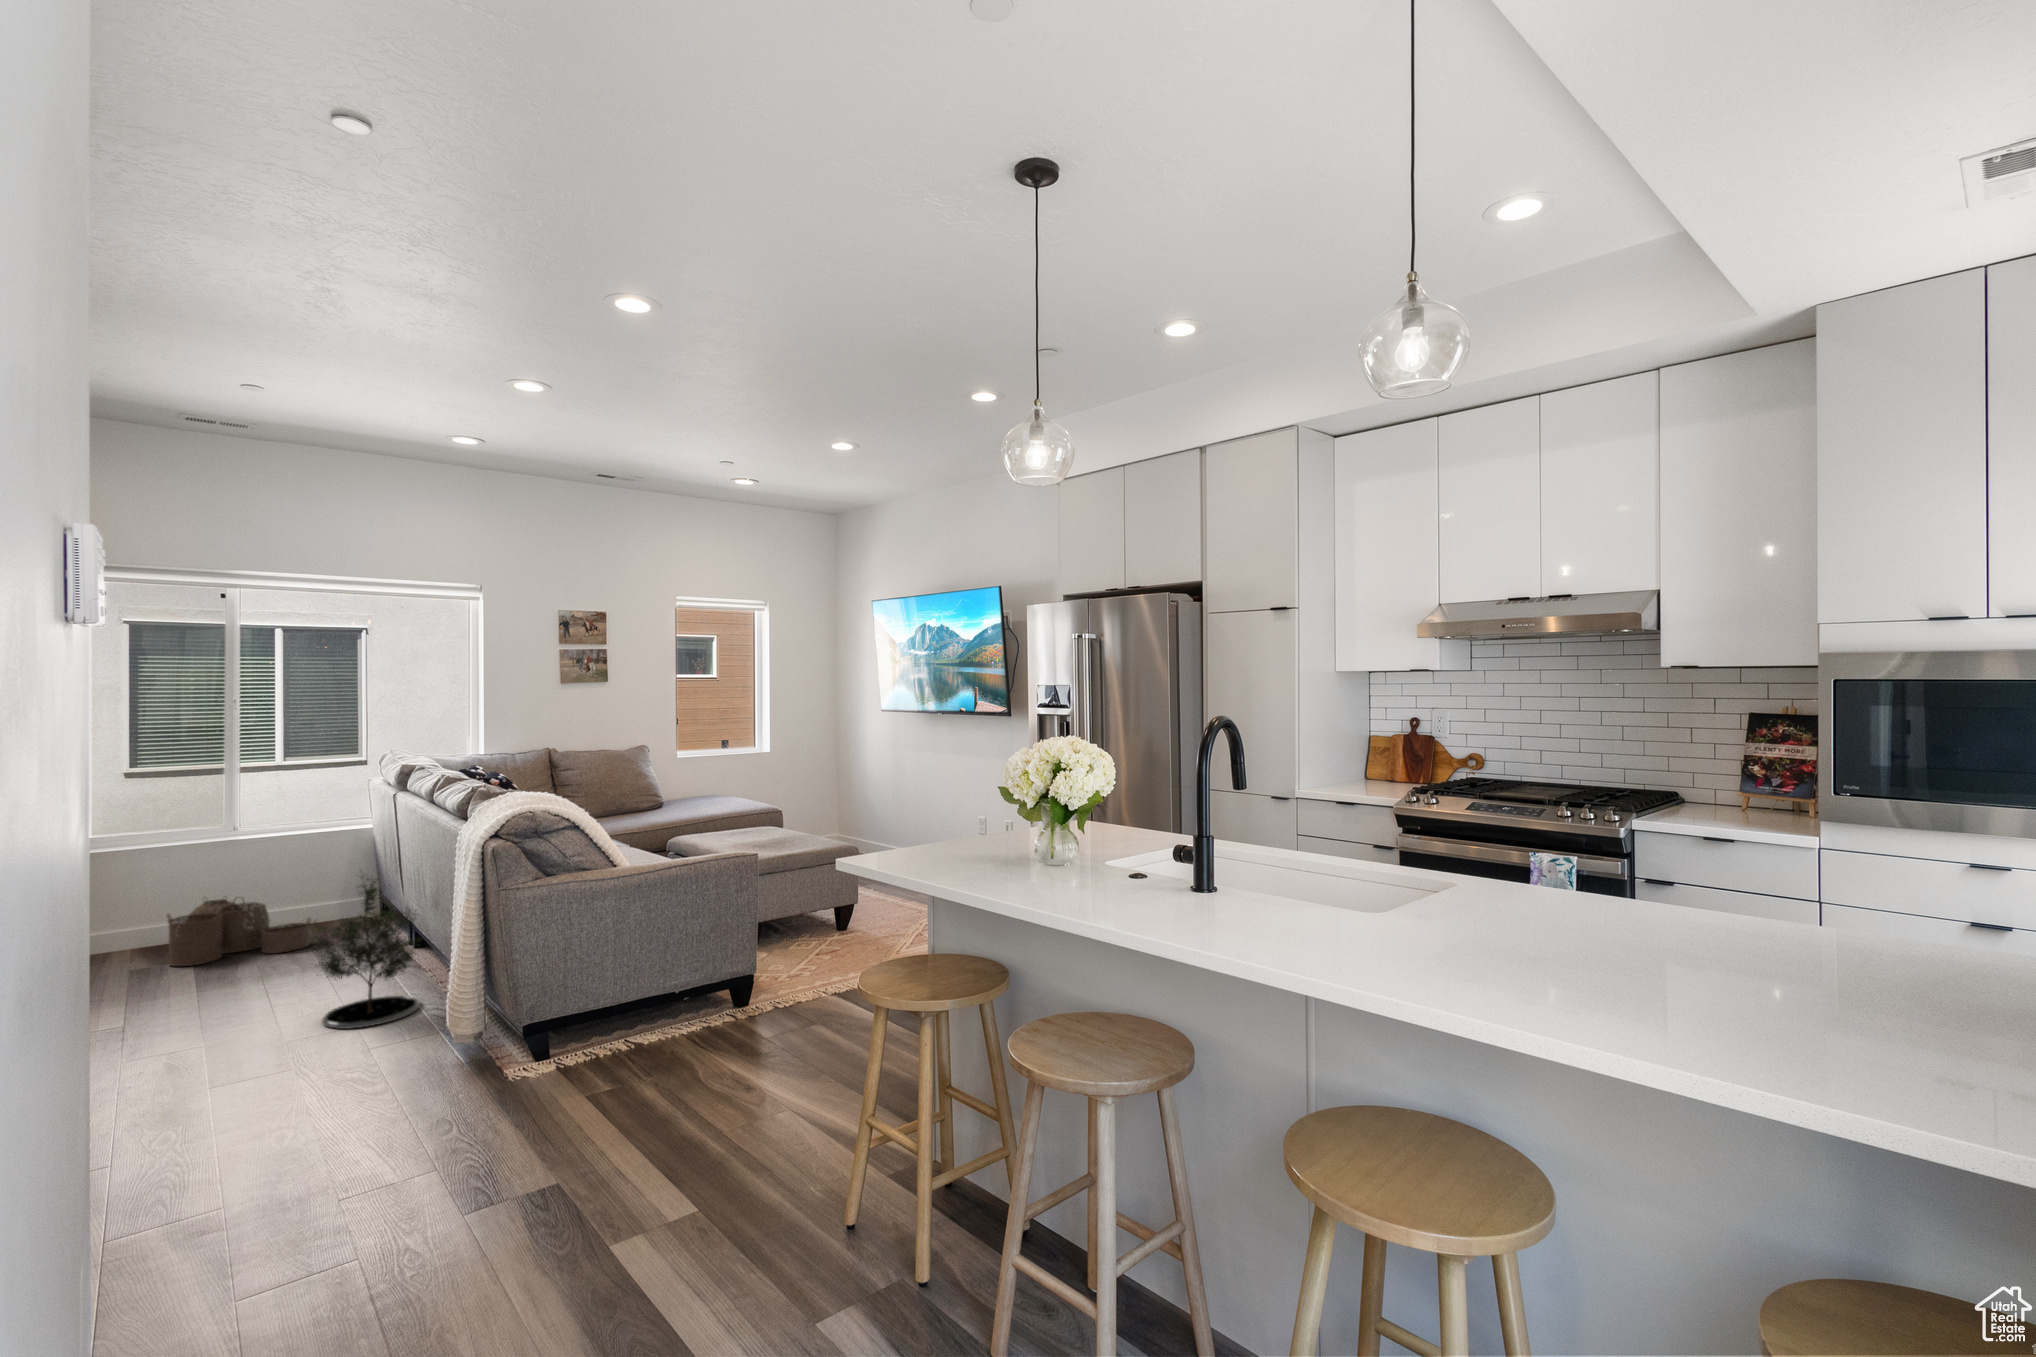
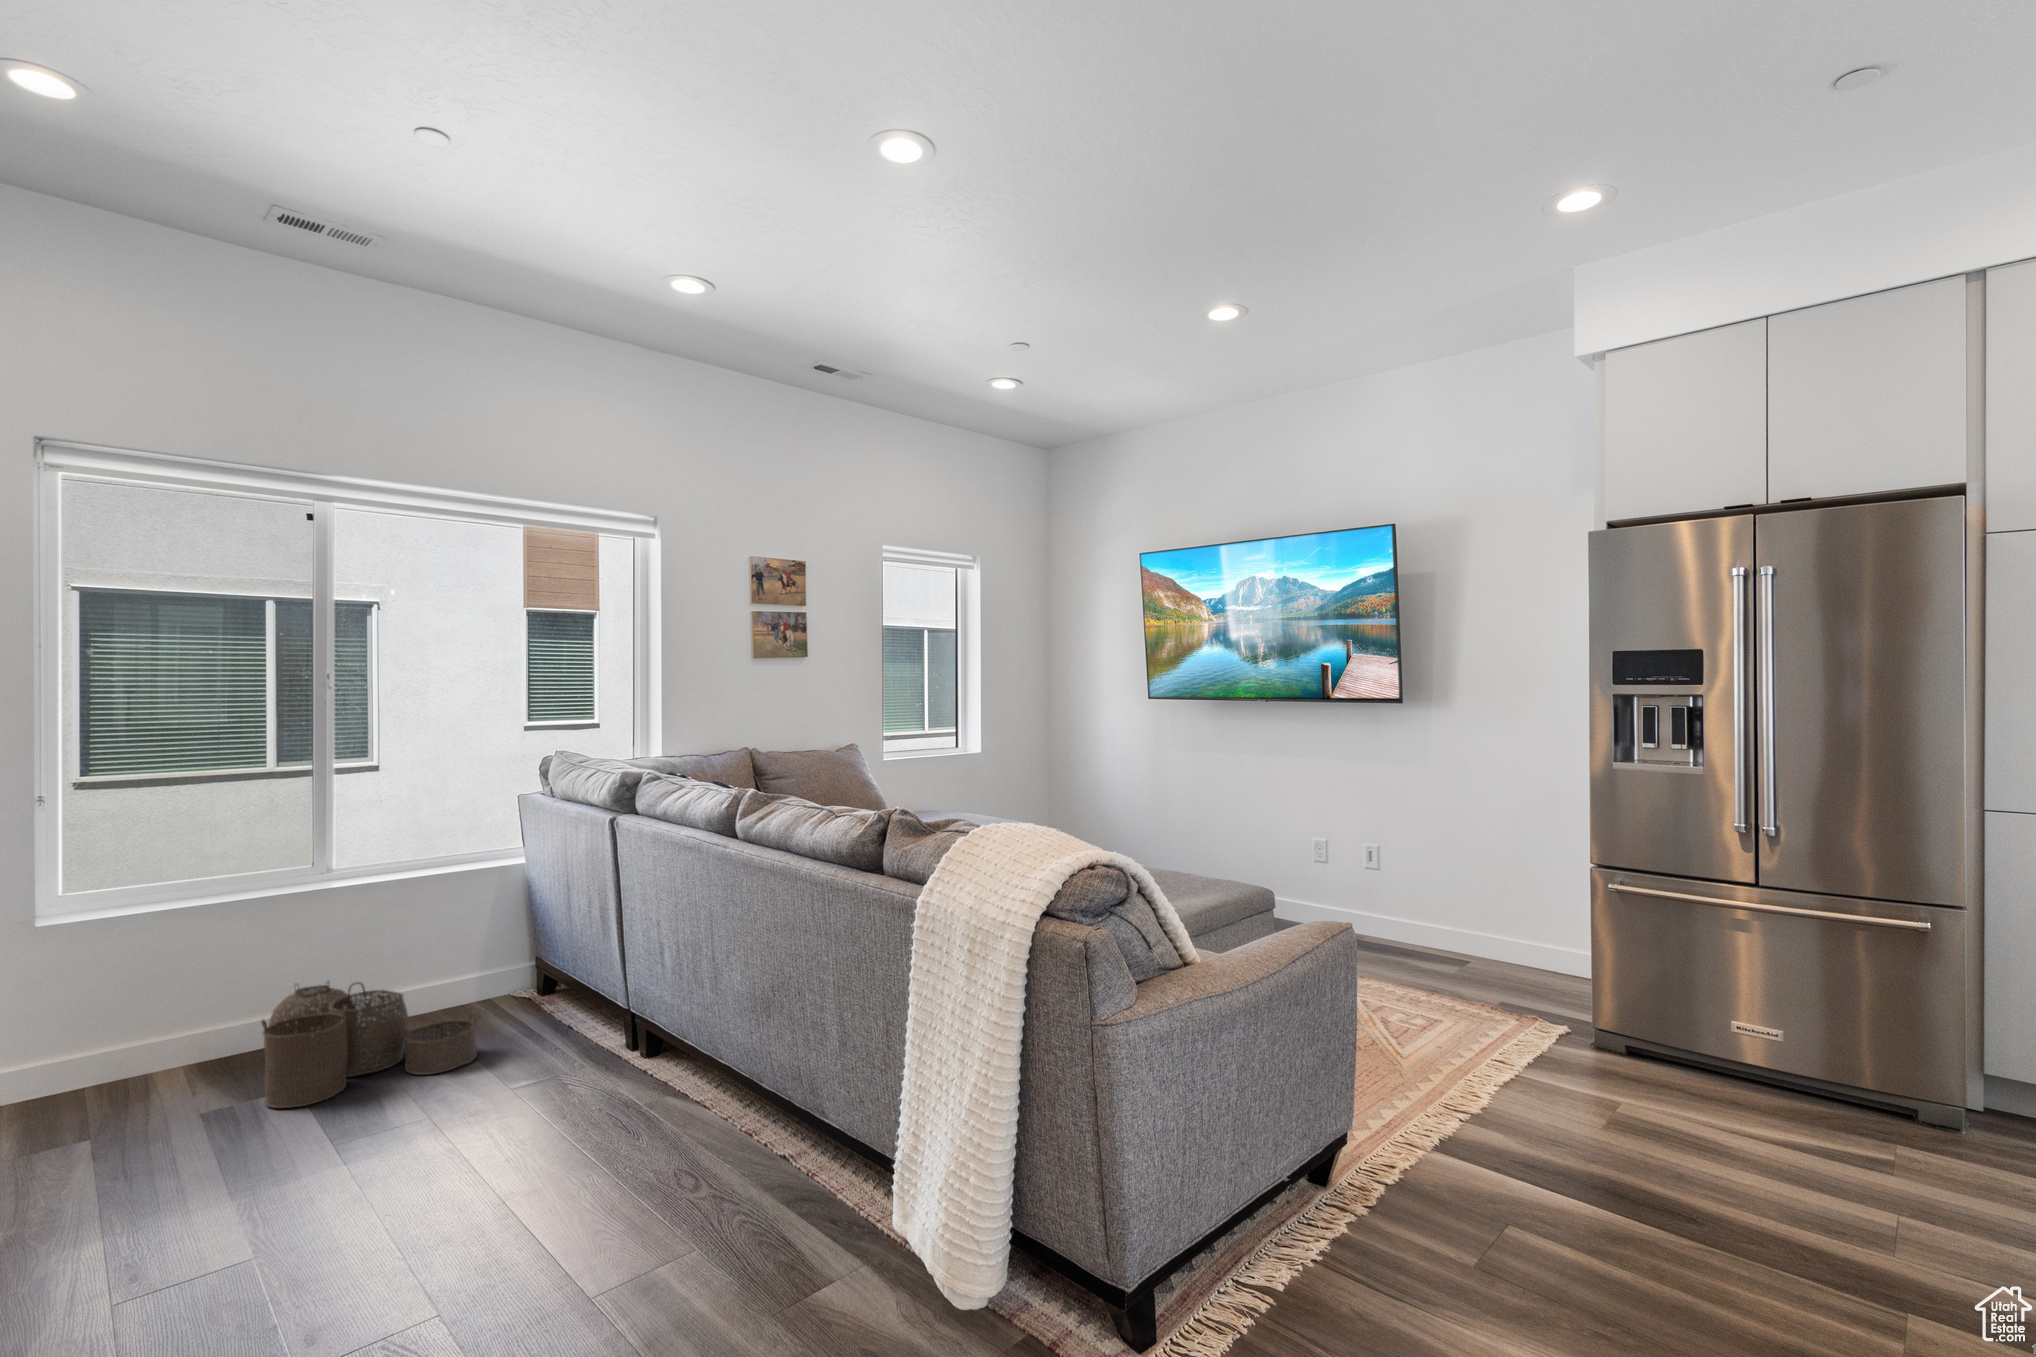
potted tree: present [303,878,420,1029] -> none [603,948,798,1247]

